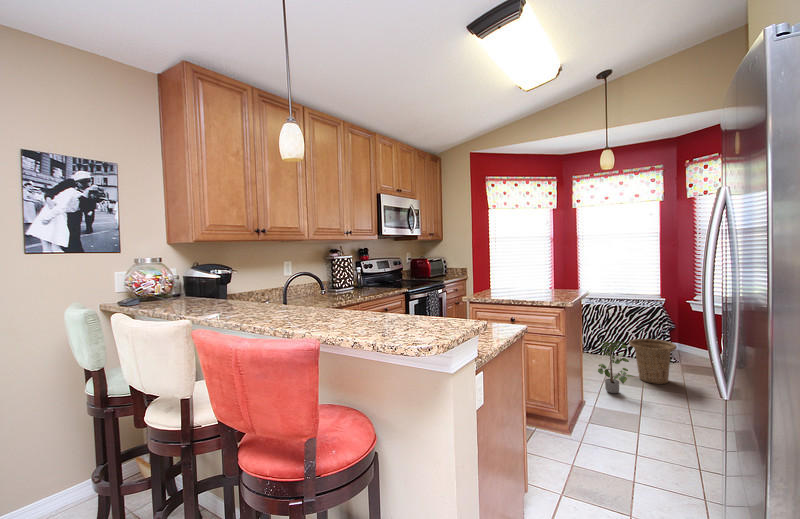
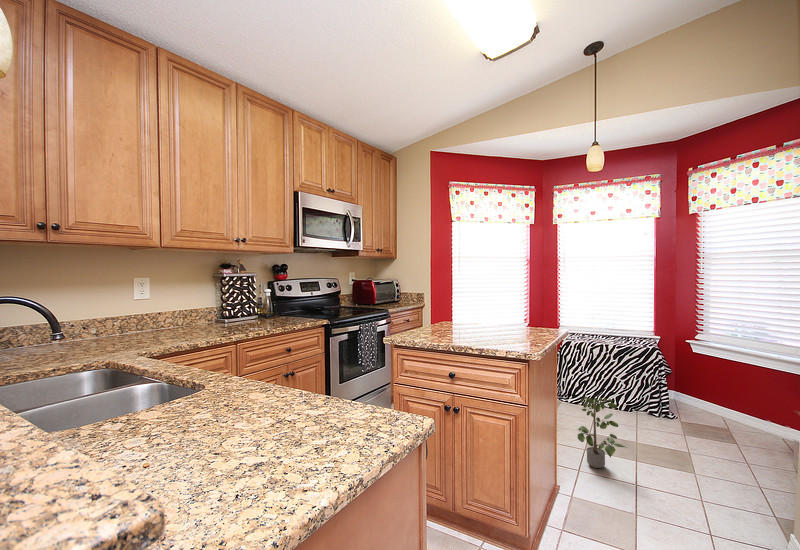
basket: present [629,339,677,384] -> none [618,391,679,453]

